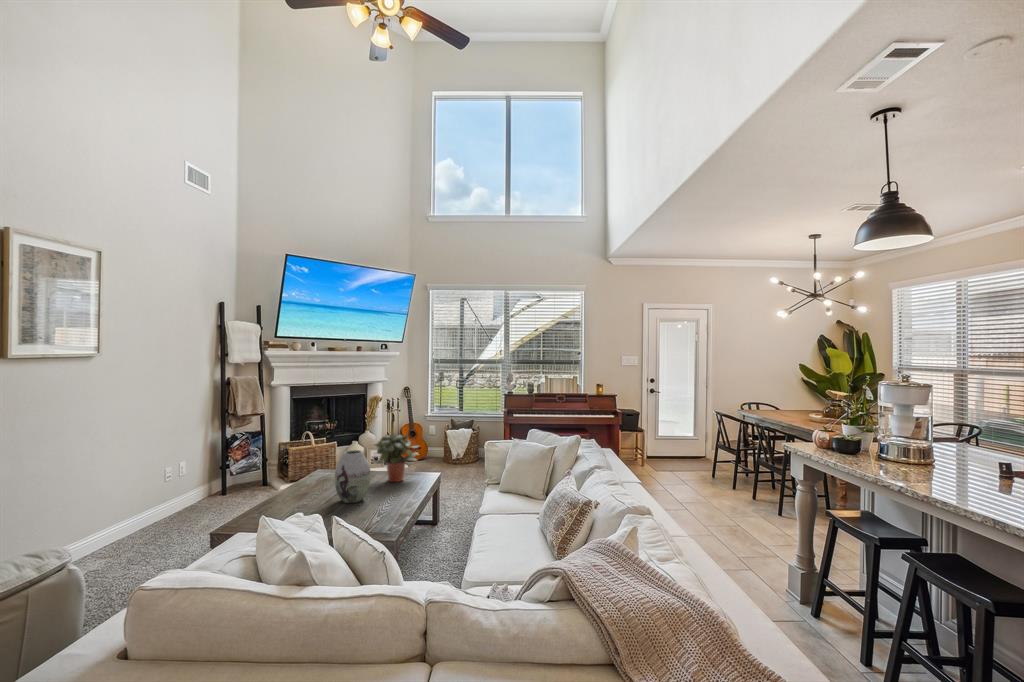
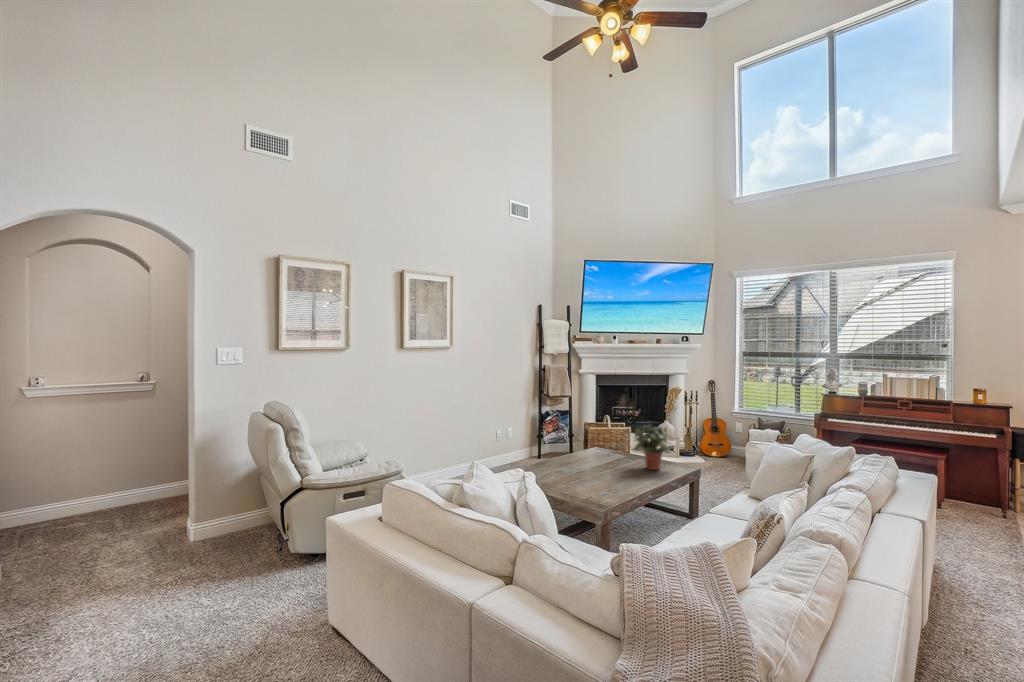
vase: present [335,450,371,503] -> none [588,434,618,480]

